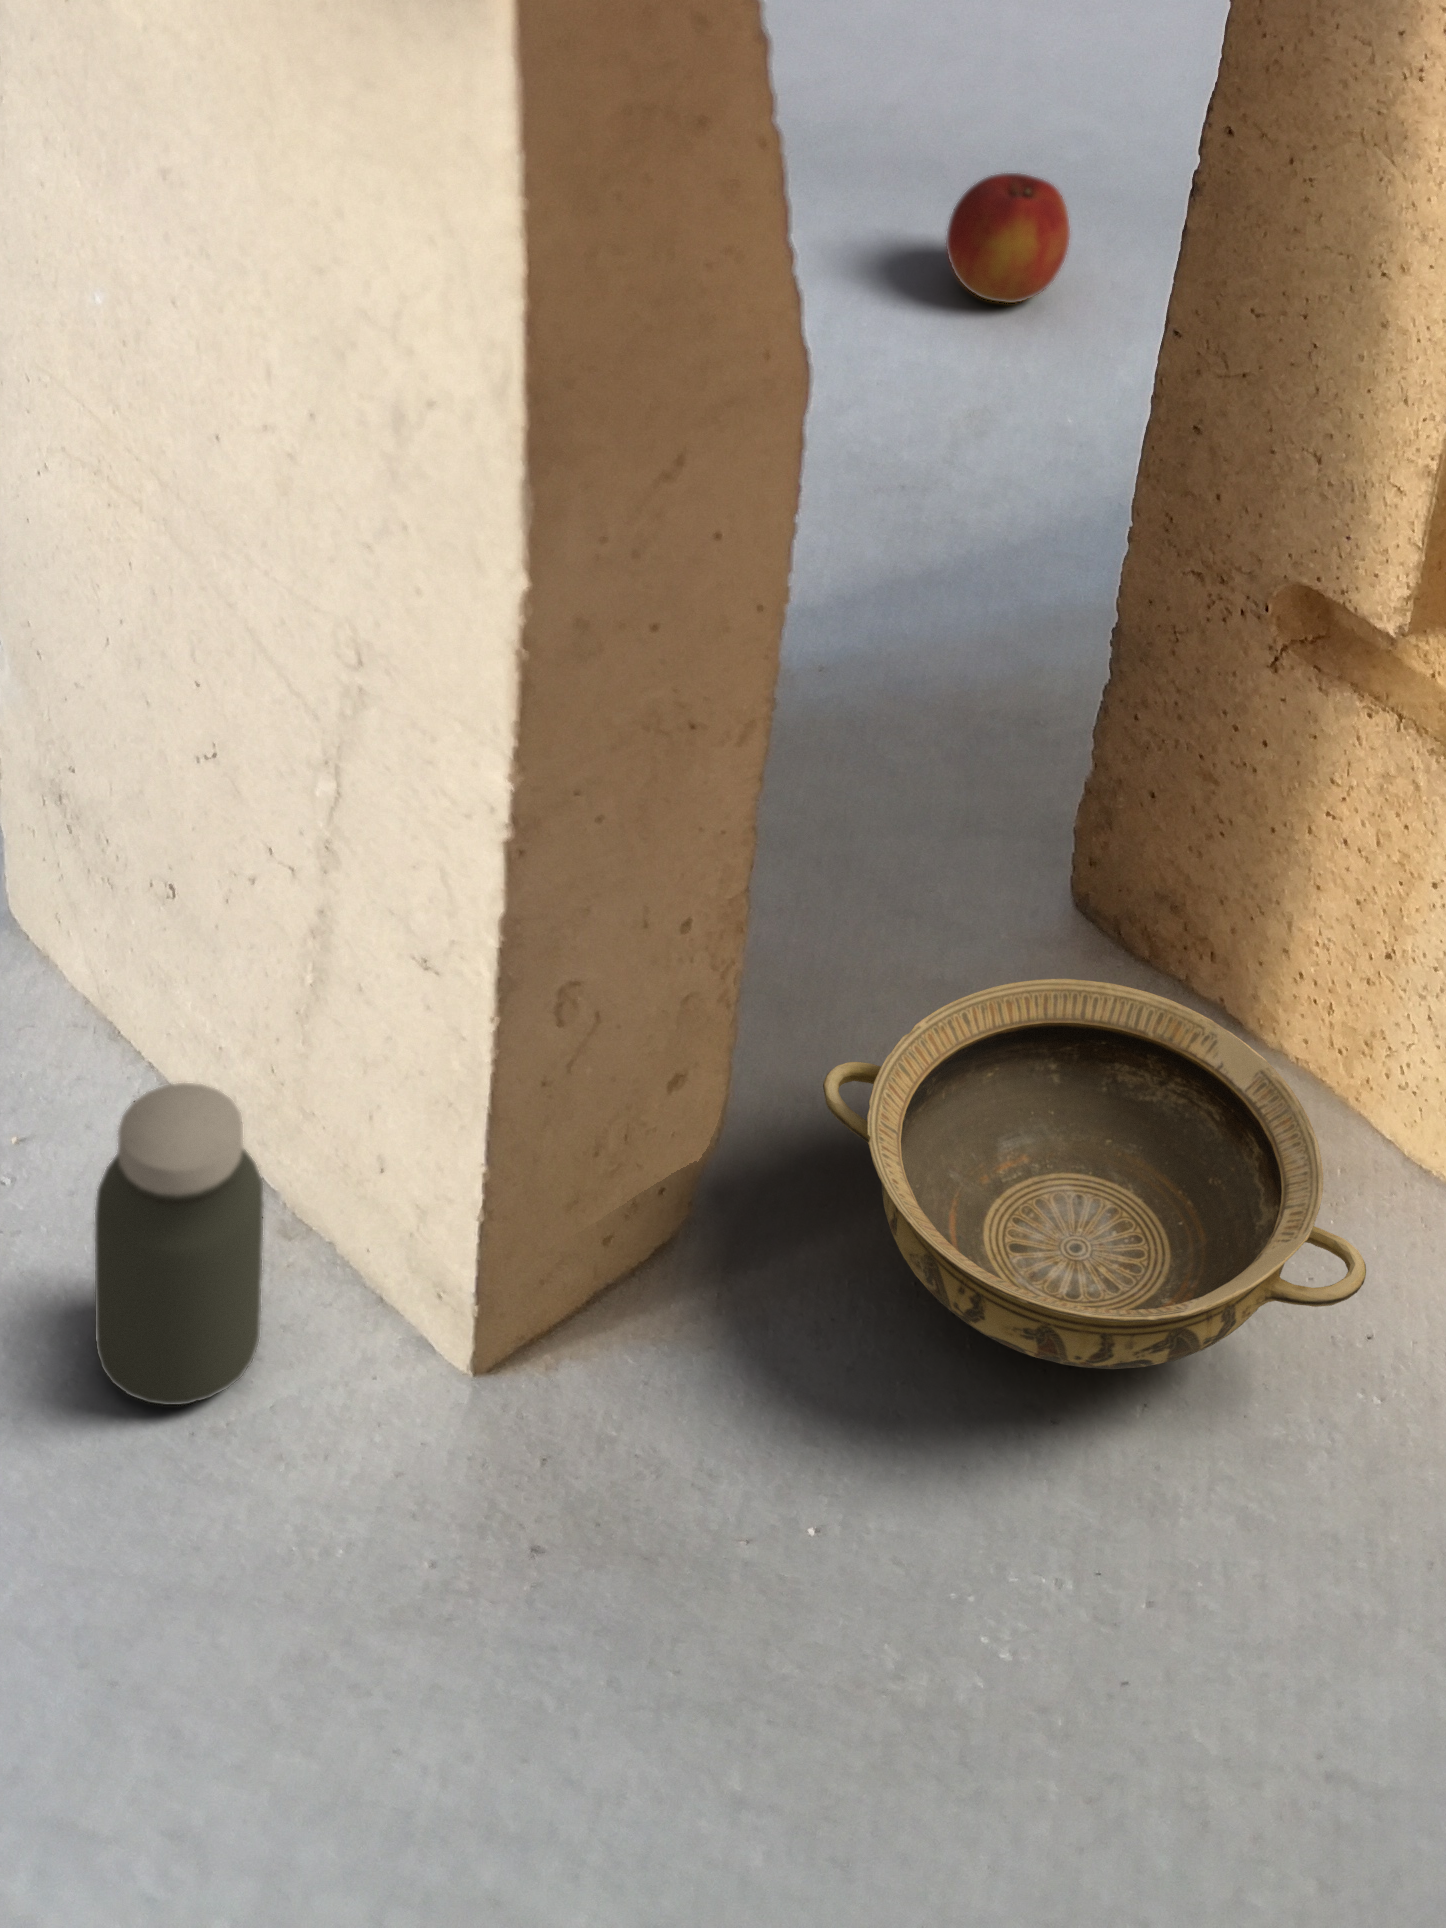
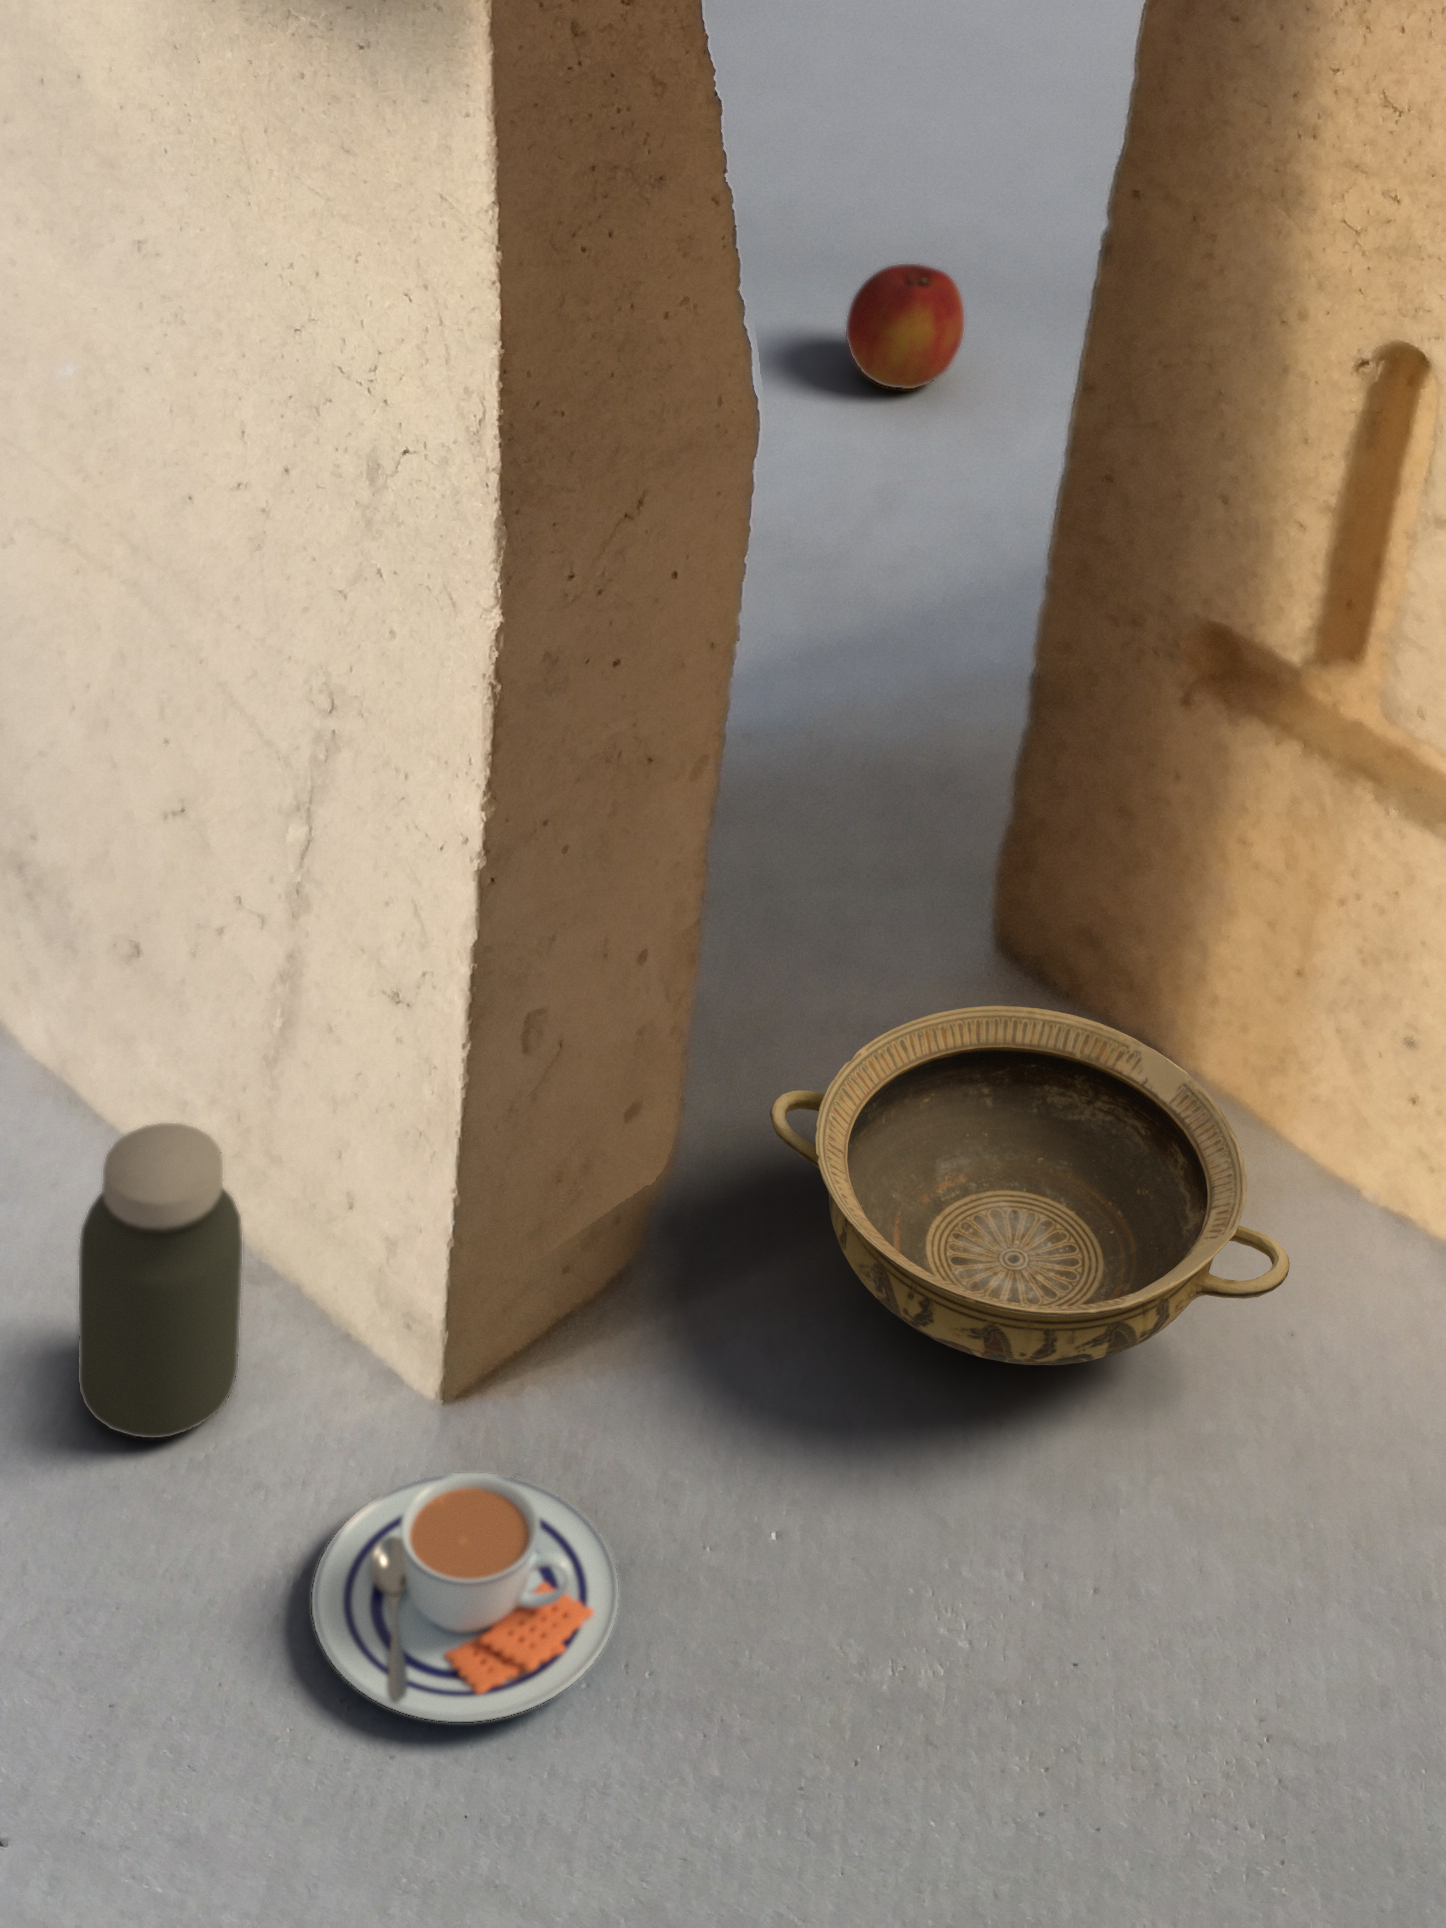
teacup: none [323,1457,643,1729] -> present [312,1473,618,1722]

